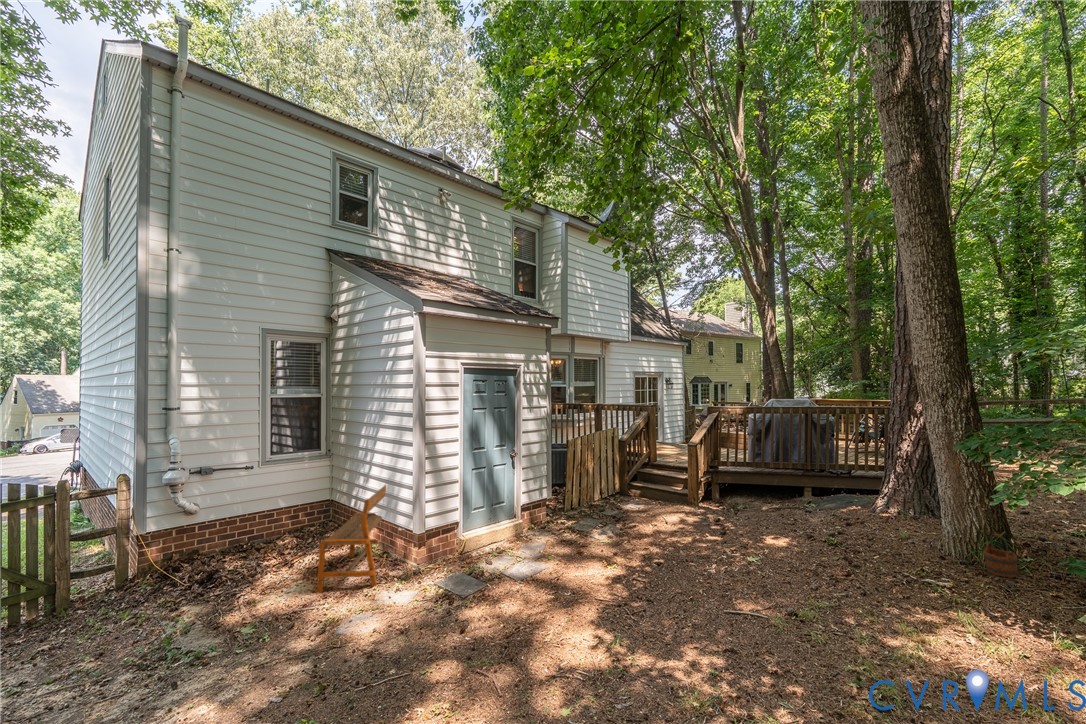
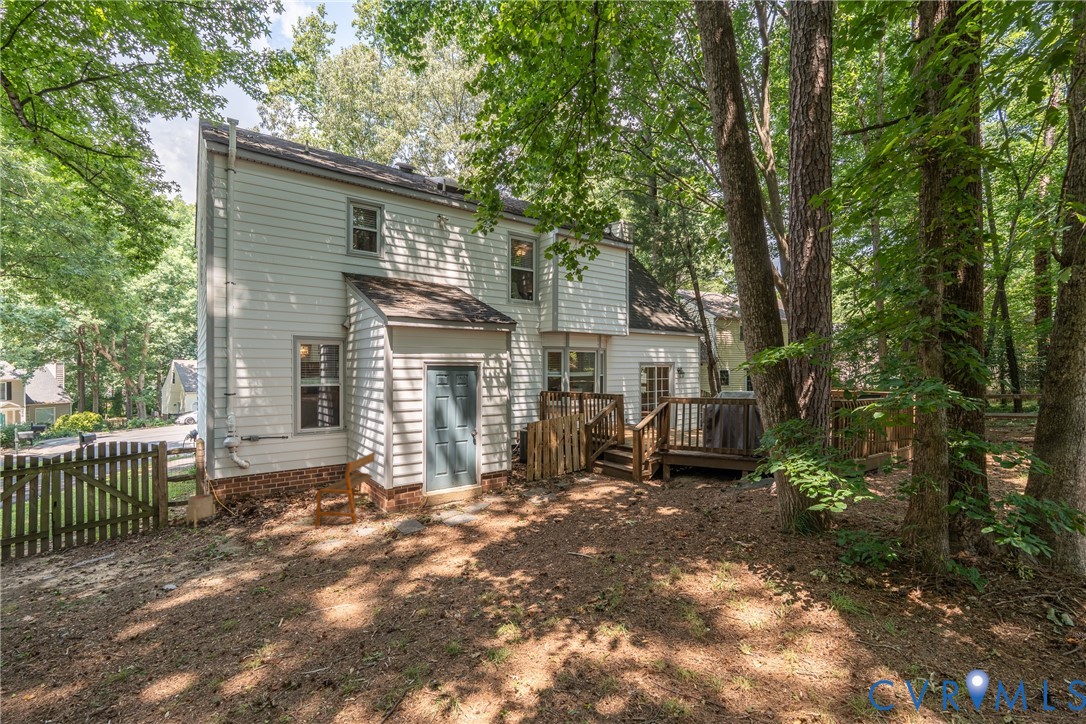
wooden bucket: present [984,533,1018,578] -> none [798,511,821,548]
planter: none [101,557,149,611] -> present [186,494,215,527]

